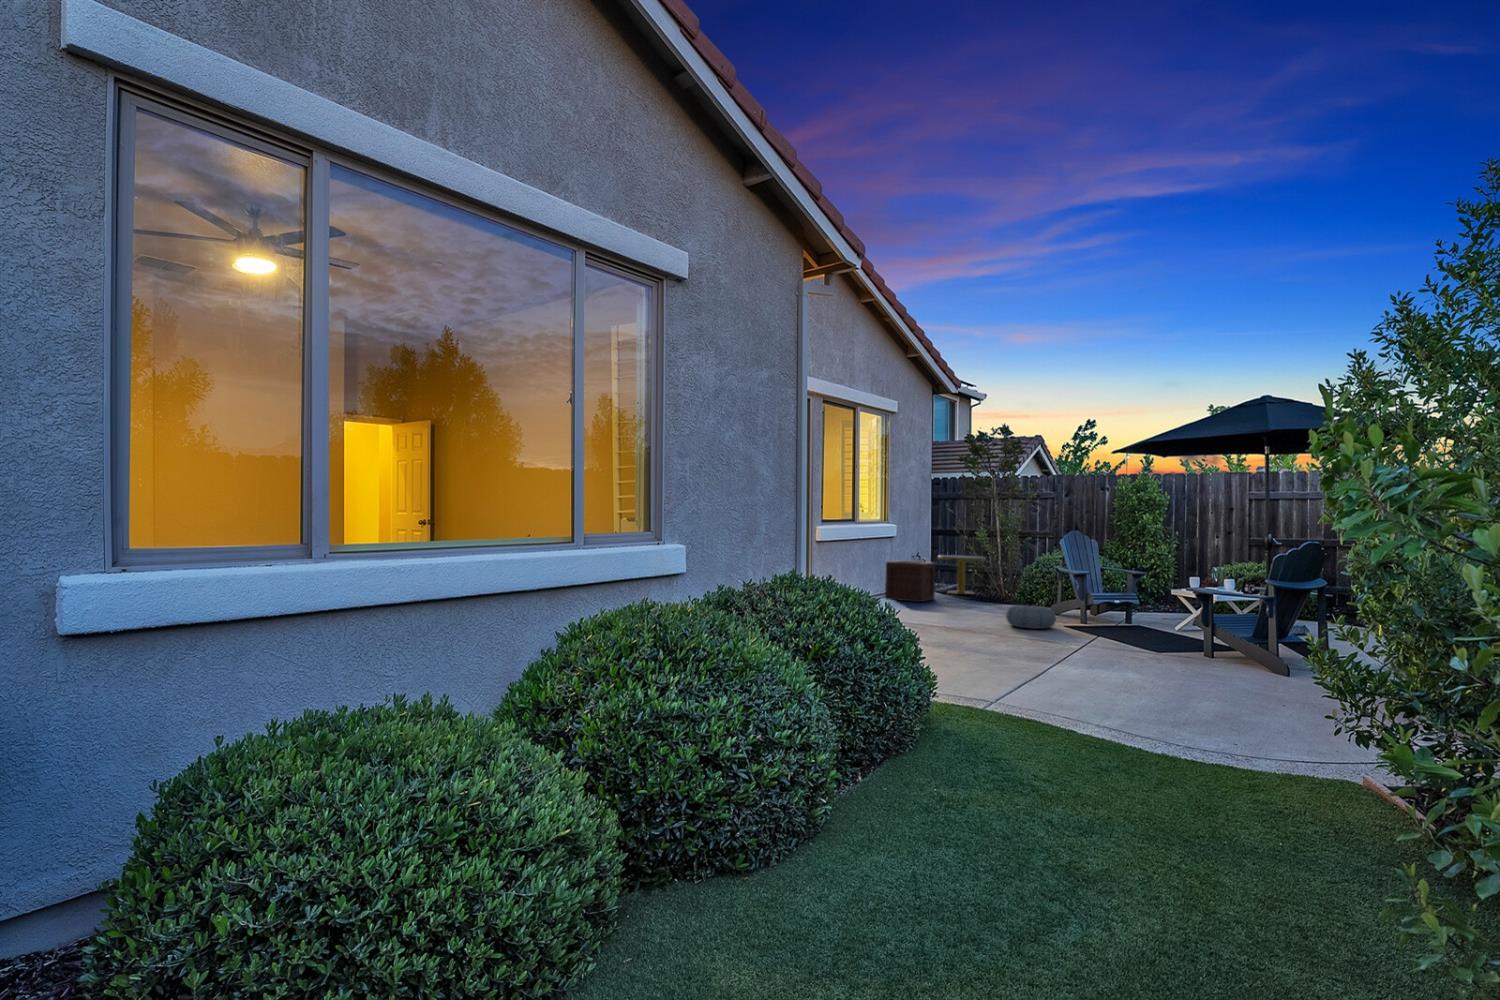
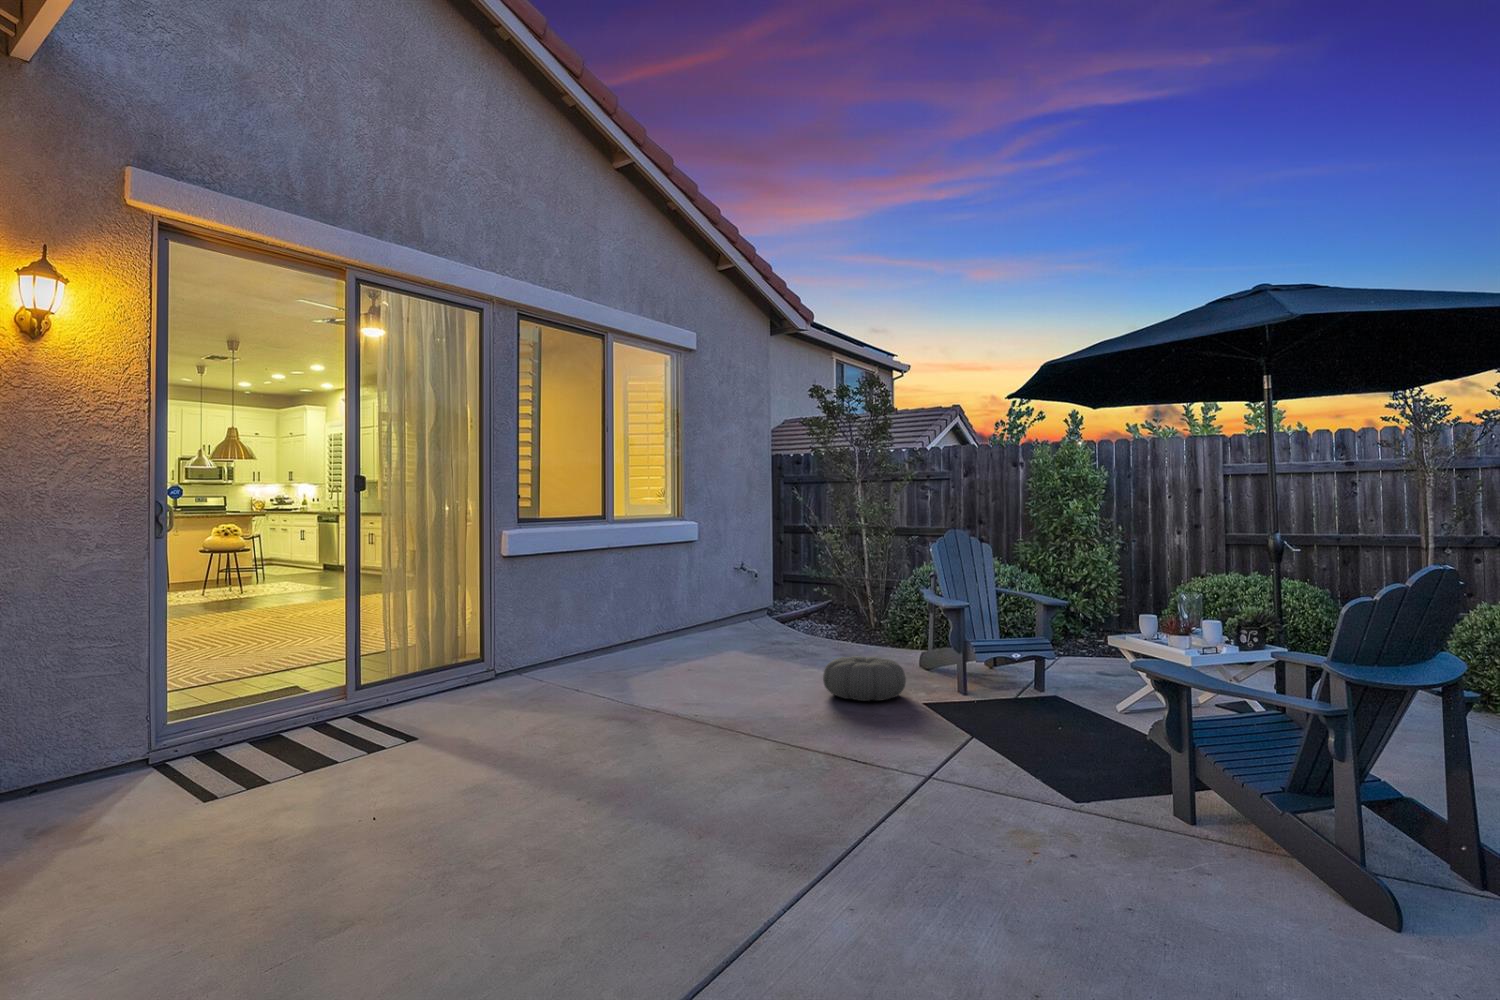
side table: present [938,555,986,595] -> none [777,568,846,626]
wooden crate: present [885,561,935,602] -> none [680,578,760,644]

